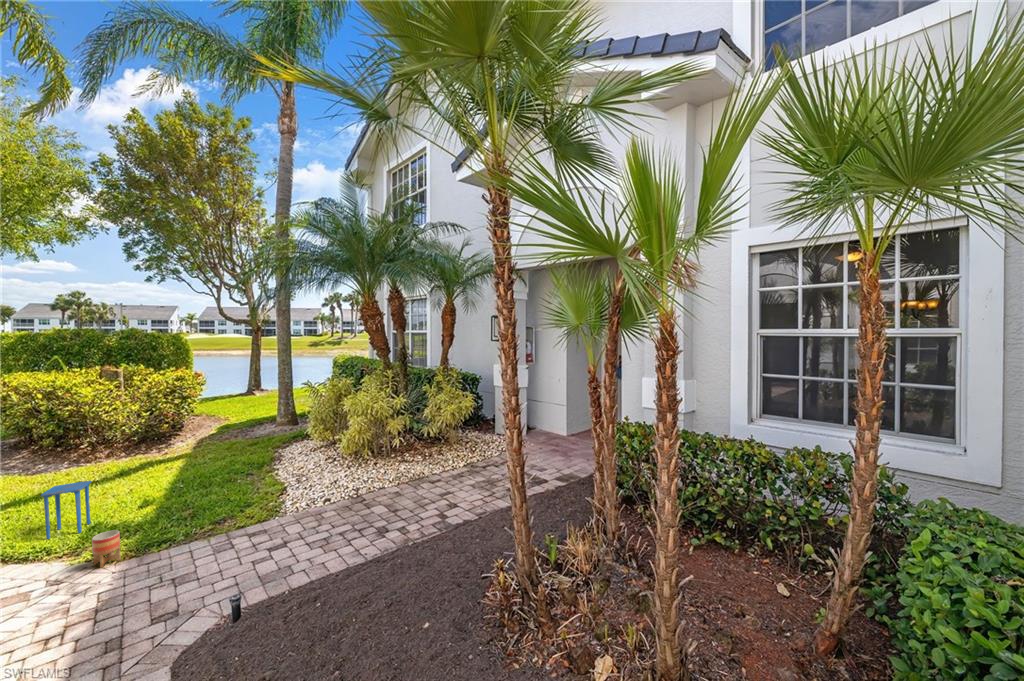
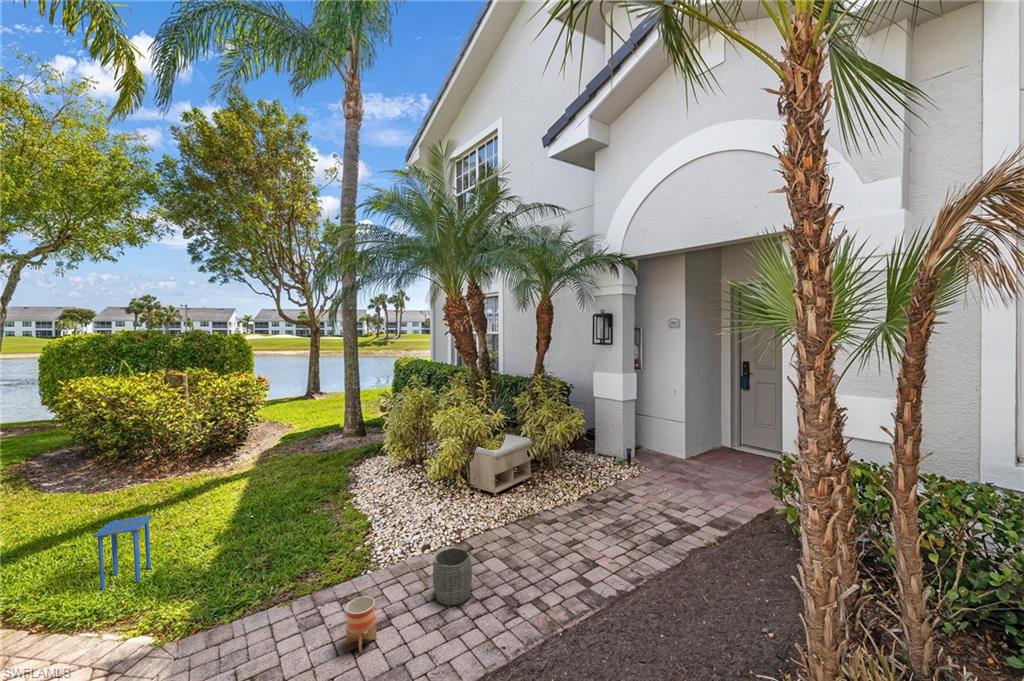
storage bench: none [377,416,432,465] -> present [470,435,532,496]
woven basket: none [323,494,354,534] -> present [433,548,472,606]
planter: present [92,530,121,568] -> present [346,596,376,652]

